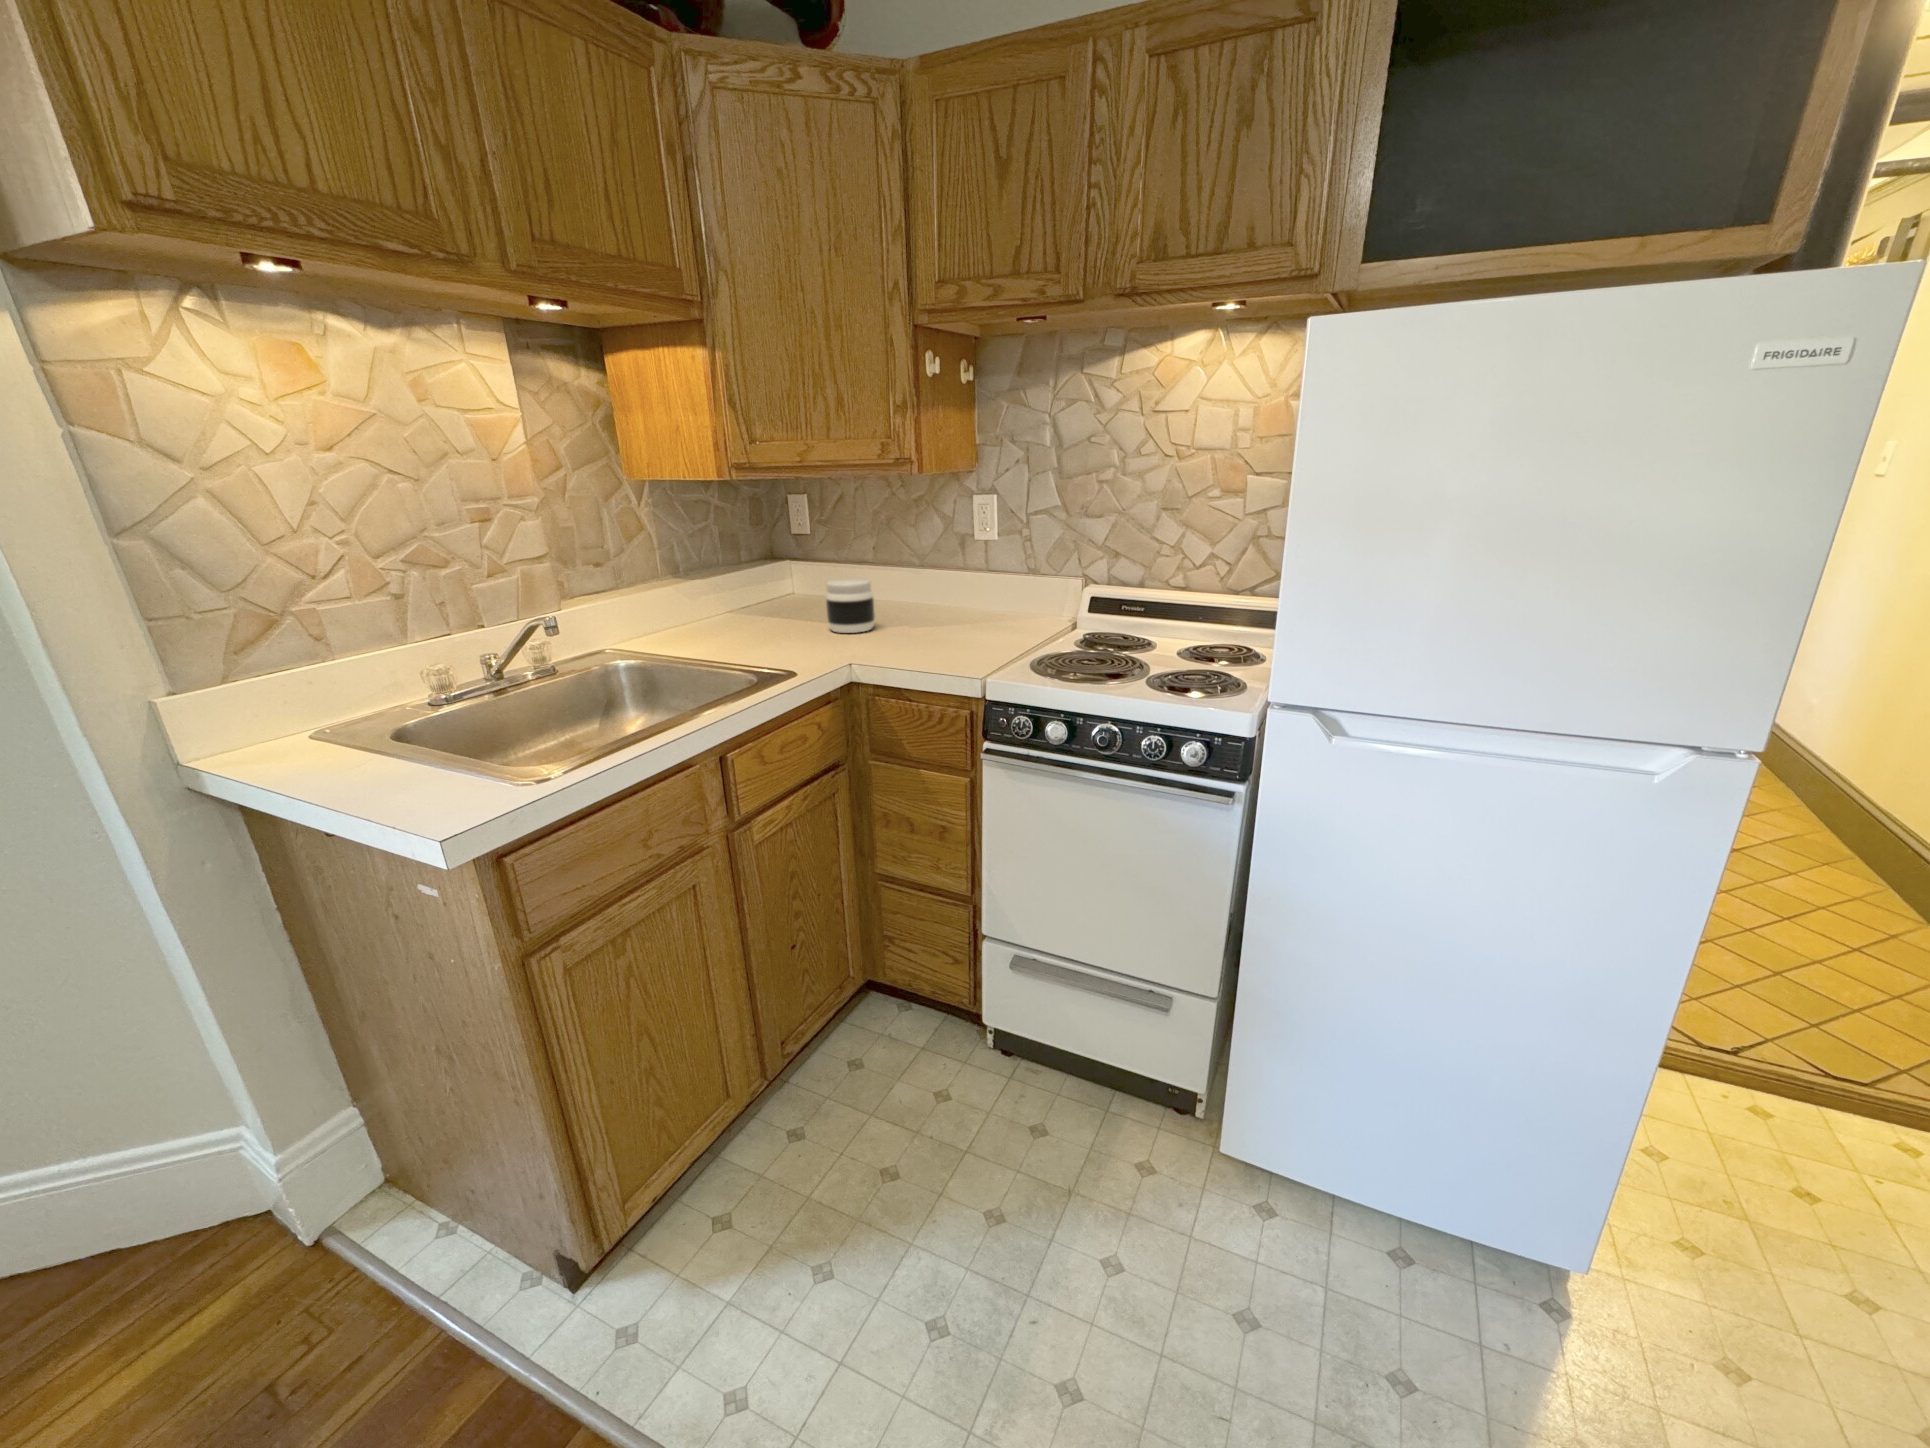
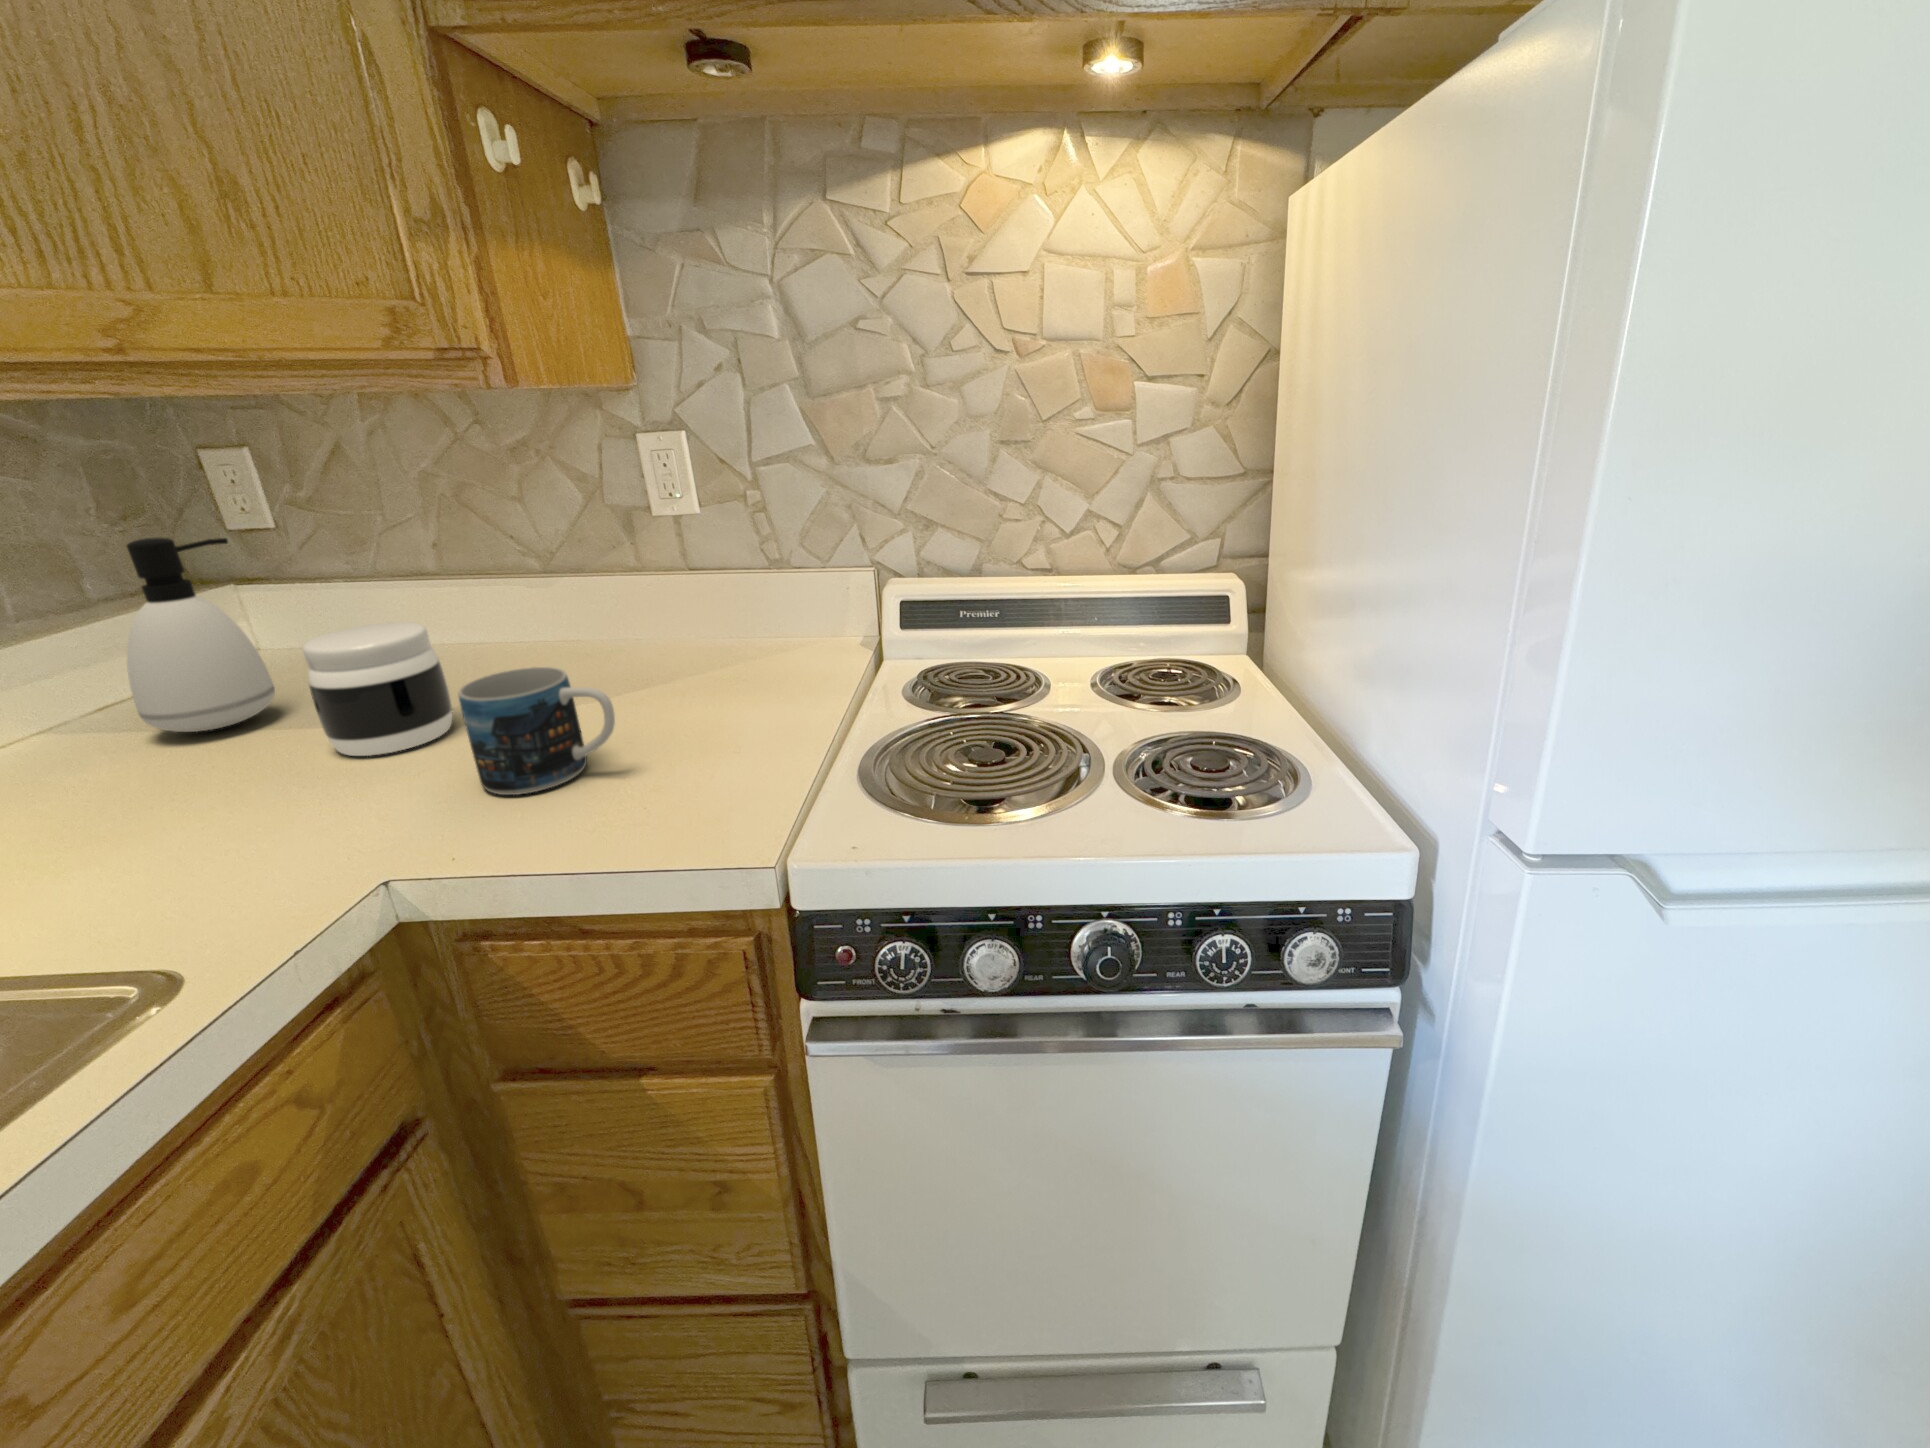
soap dispenser: none [763,533,808,618] -> present [127,537,275,732]
mug: none [881,600,937,650] -> present [458,667,615,795]

